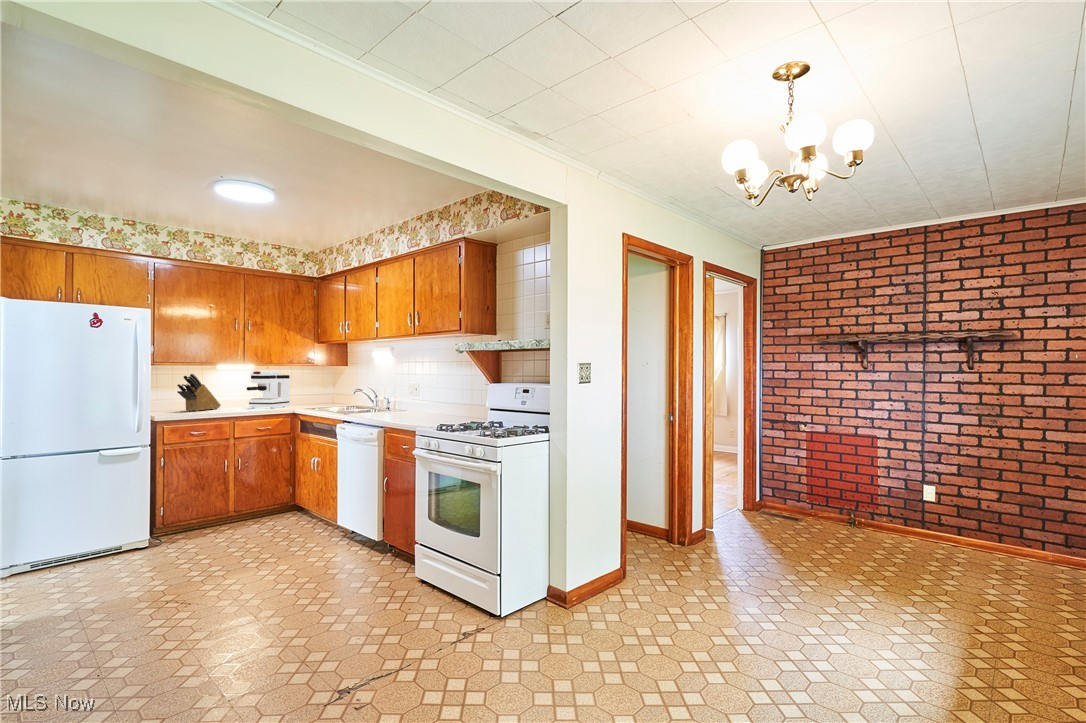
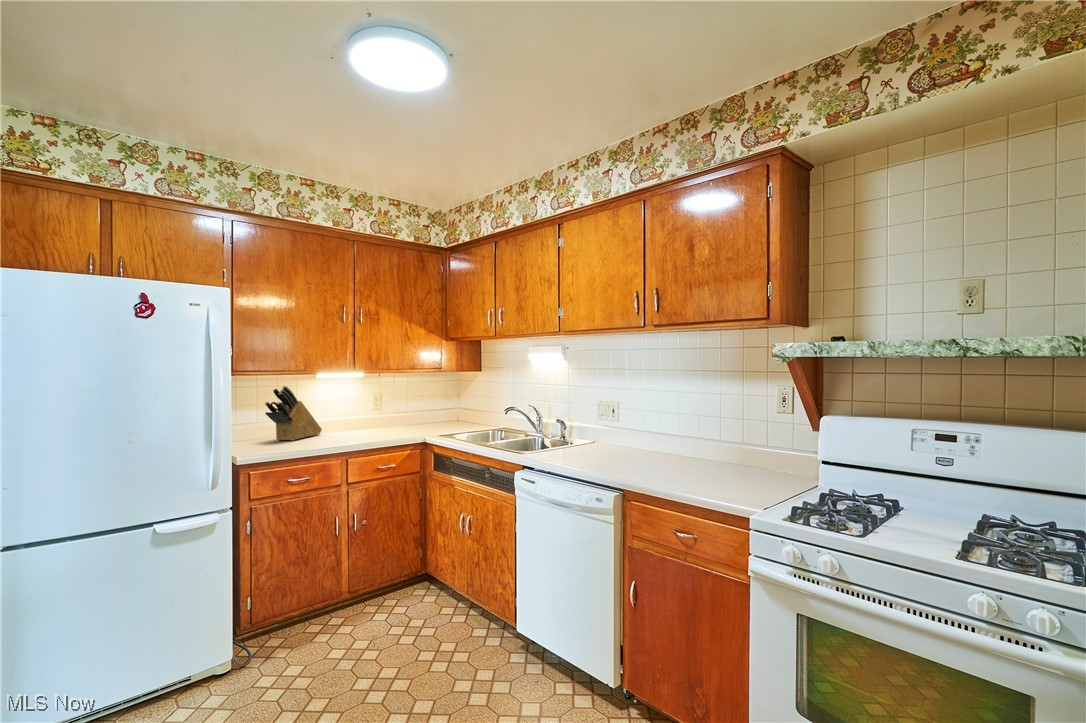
coffee maker: present [247,371,290,408] -> none [358,379,412,434]

